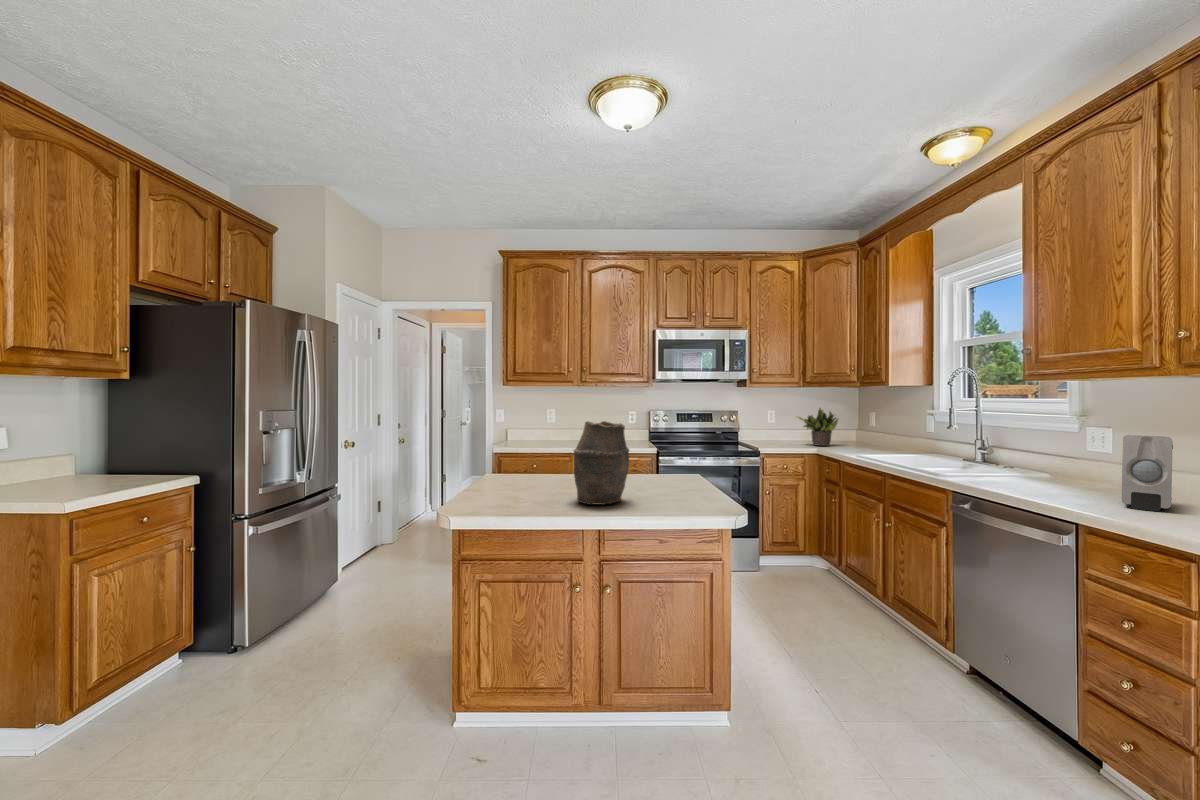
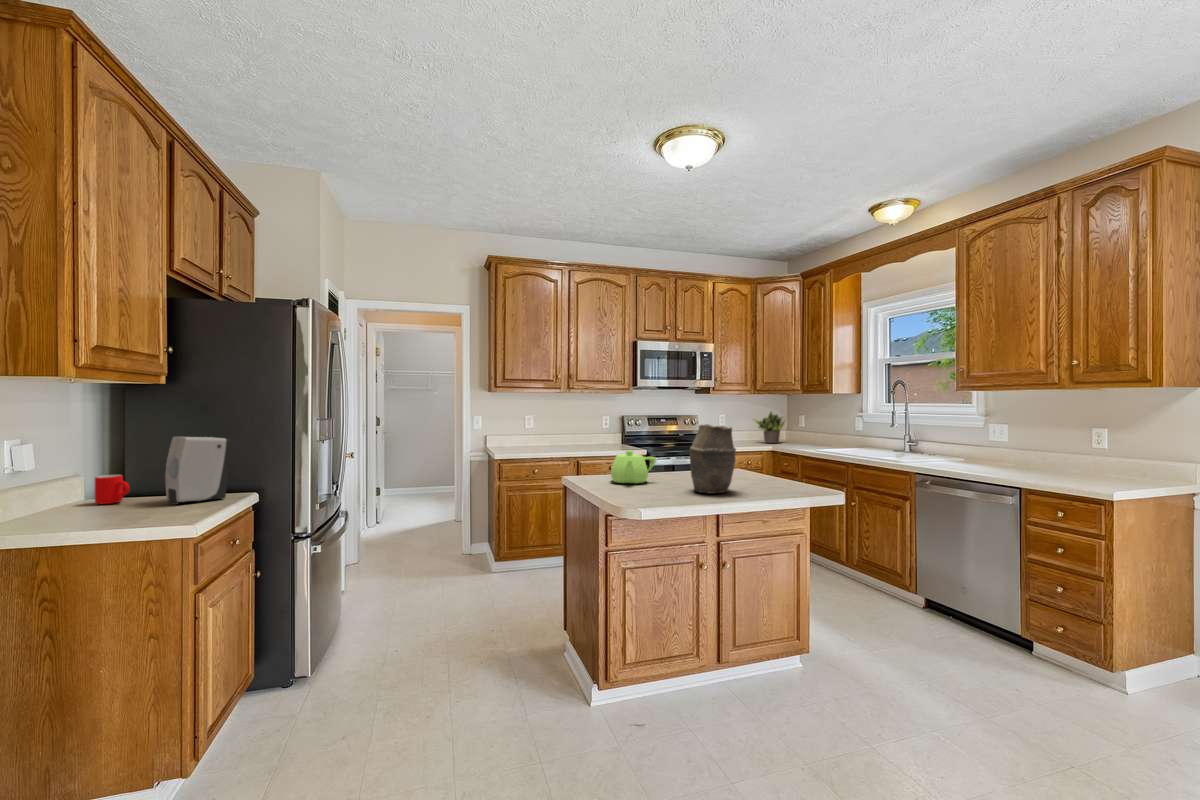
soap dispenser: present [1122,435,1173,511] -> present [165,437,231,505]
teapot: none [515,450,566,488] -> present [611,450,656,484]
mug: none [32,457,59,483] -> present [95,475,130,504]

